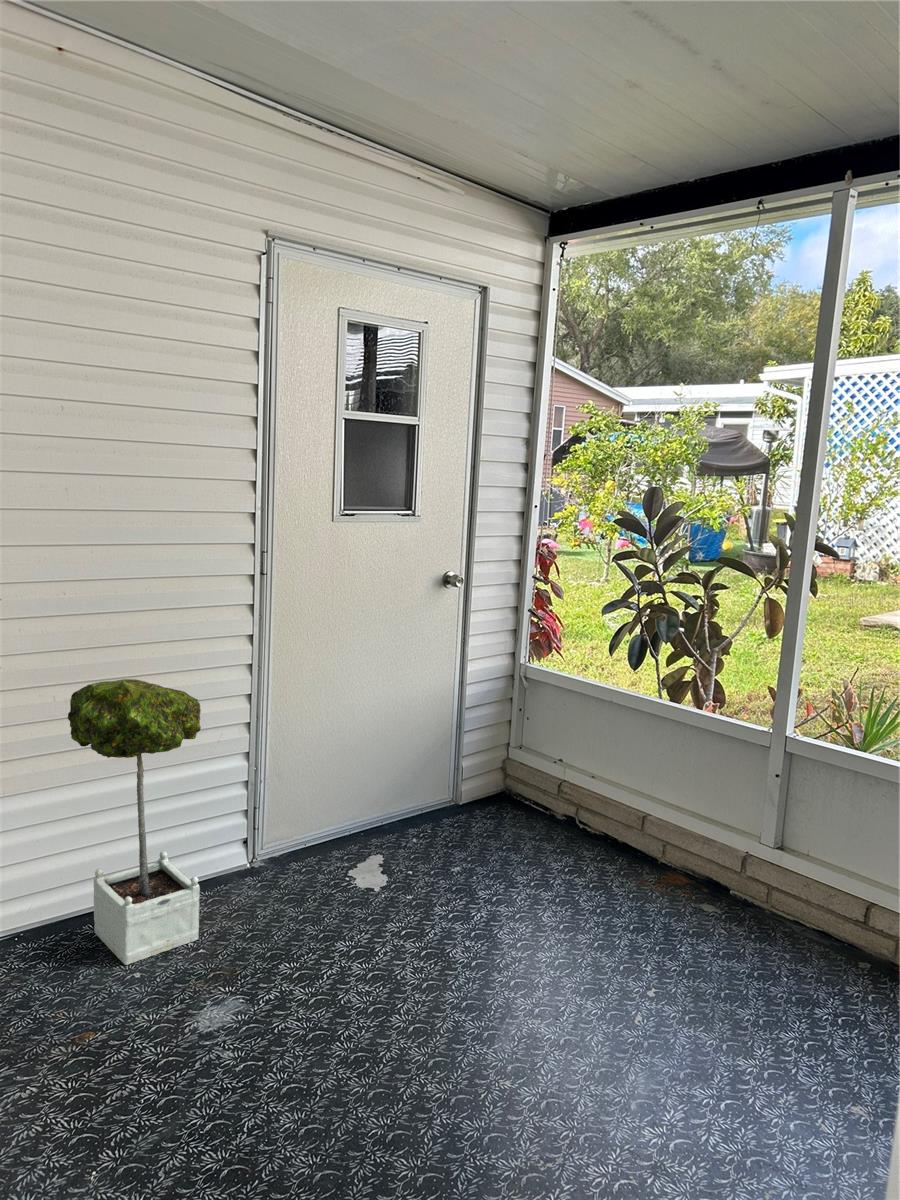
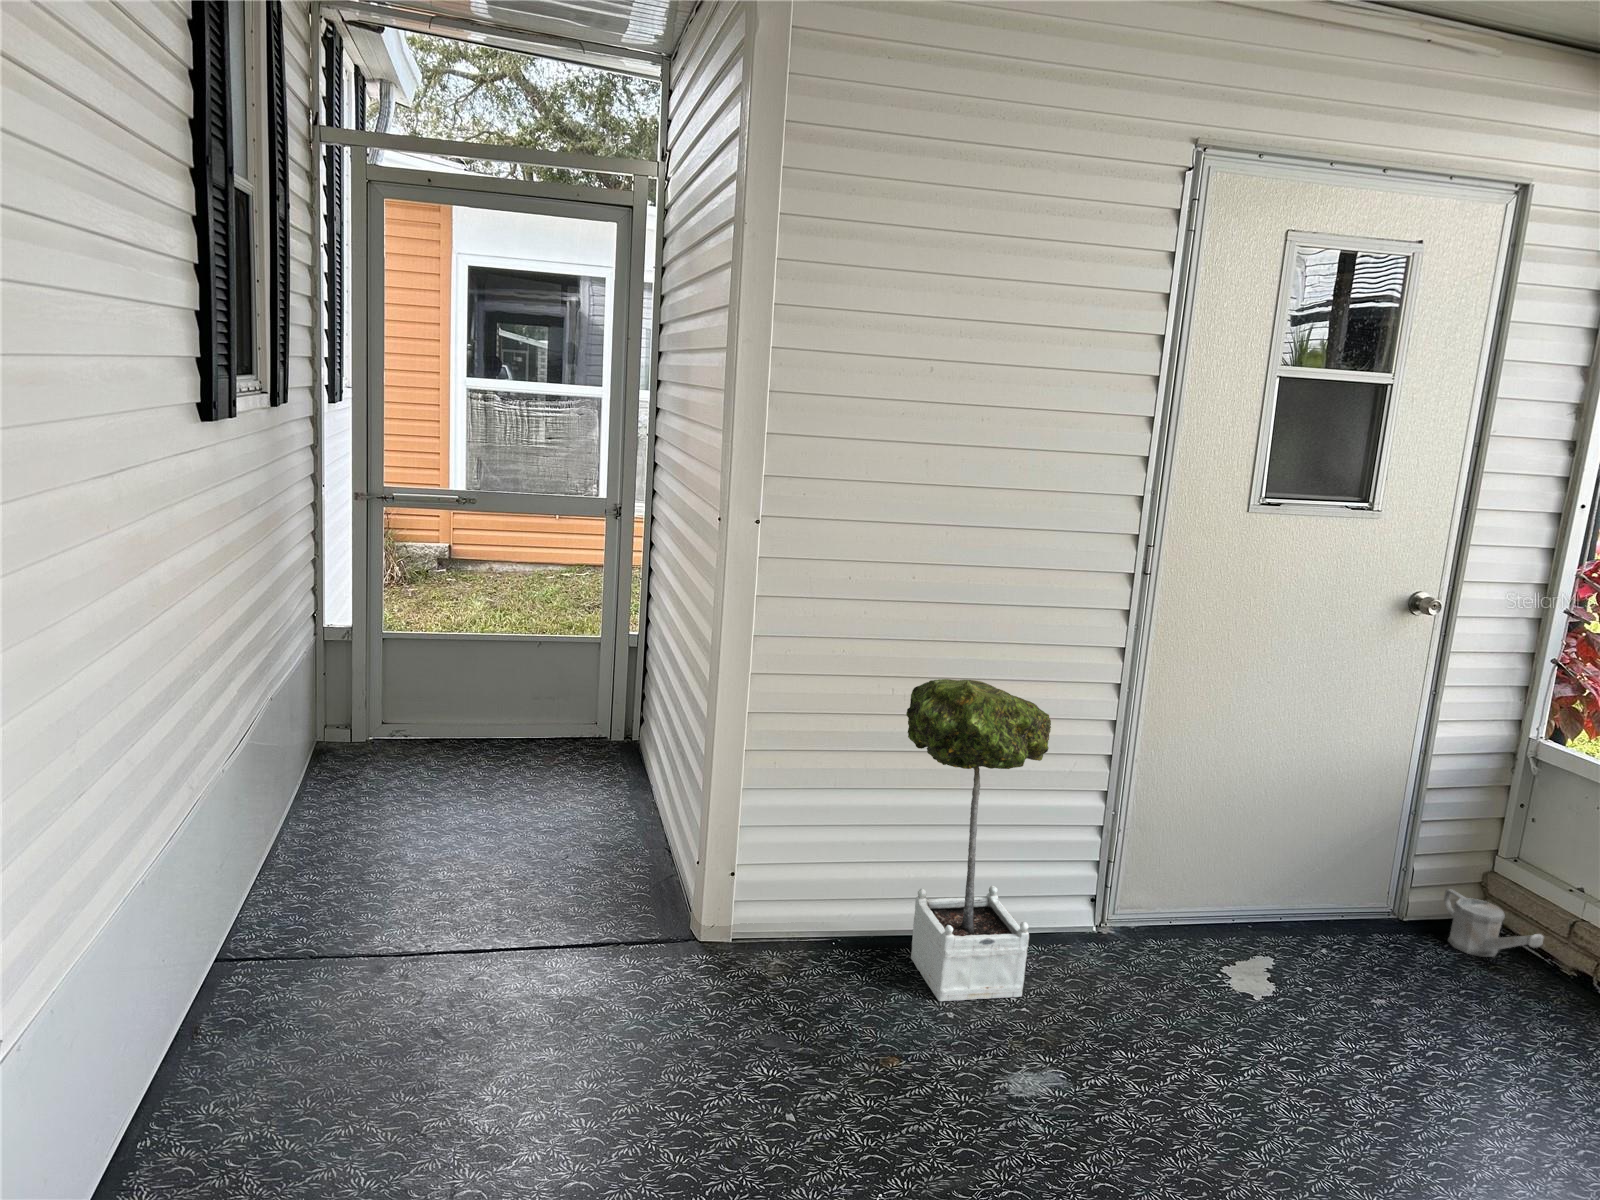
watering can: none [482,776,545,818] -> present [1444,889,1544,957]

